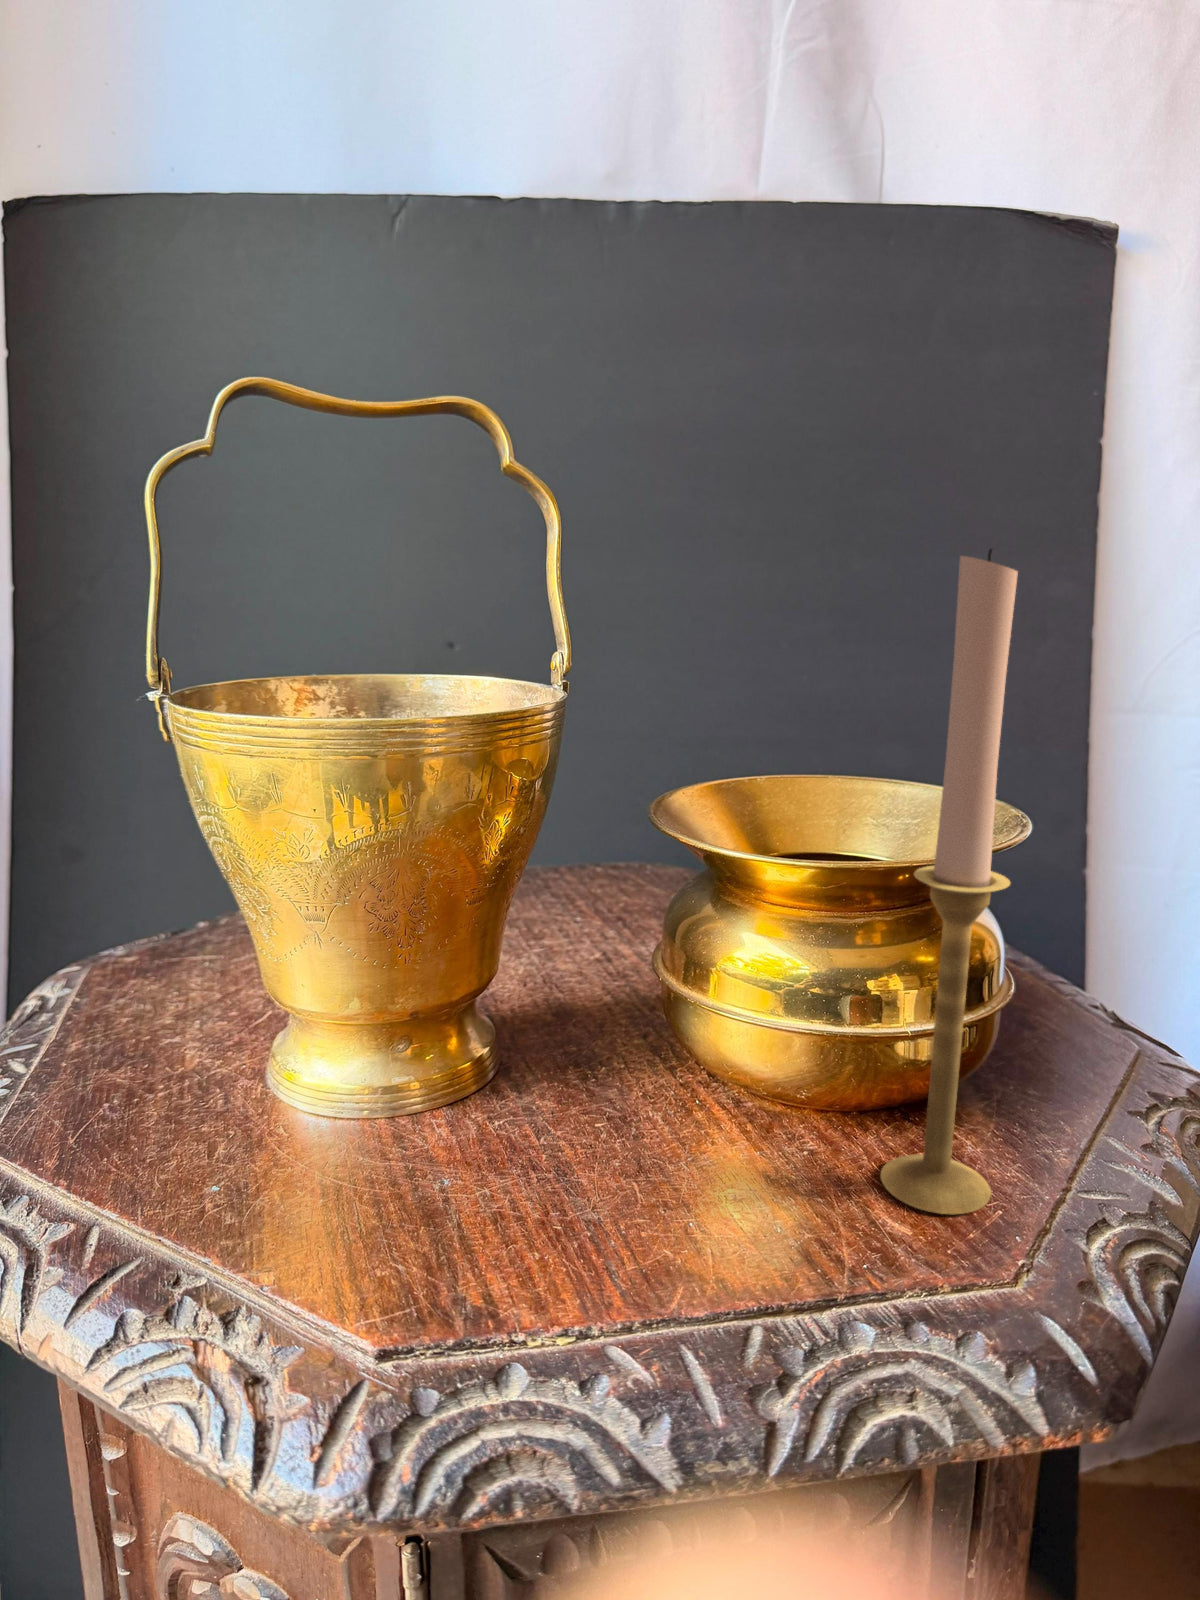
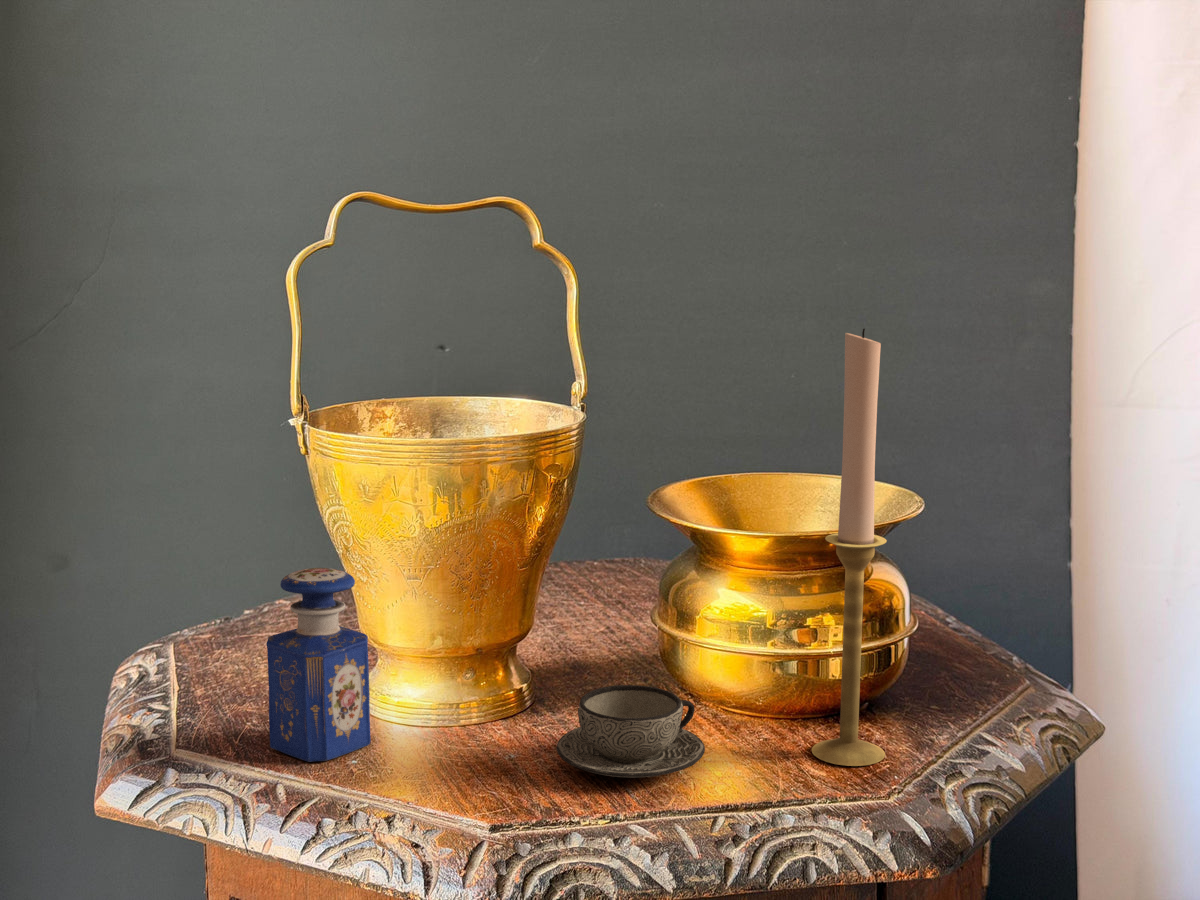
perfume bottle: none [93,905,257,1188] -> present [266,568,371,762]
teacup: none [507,1079,727,1248] -> present [556,685,705,777]

